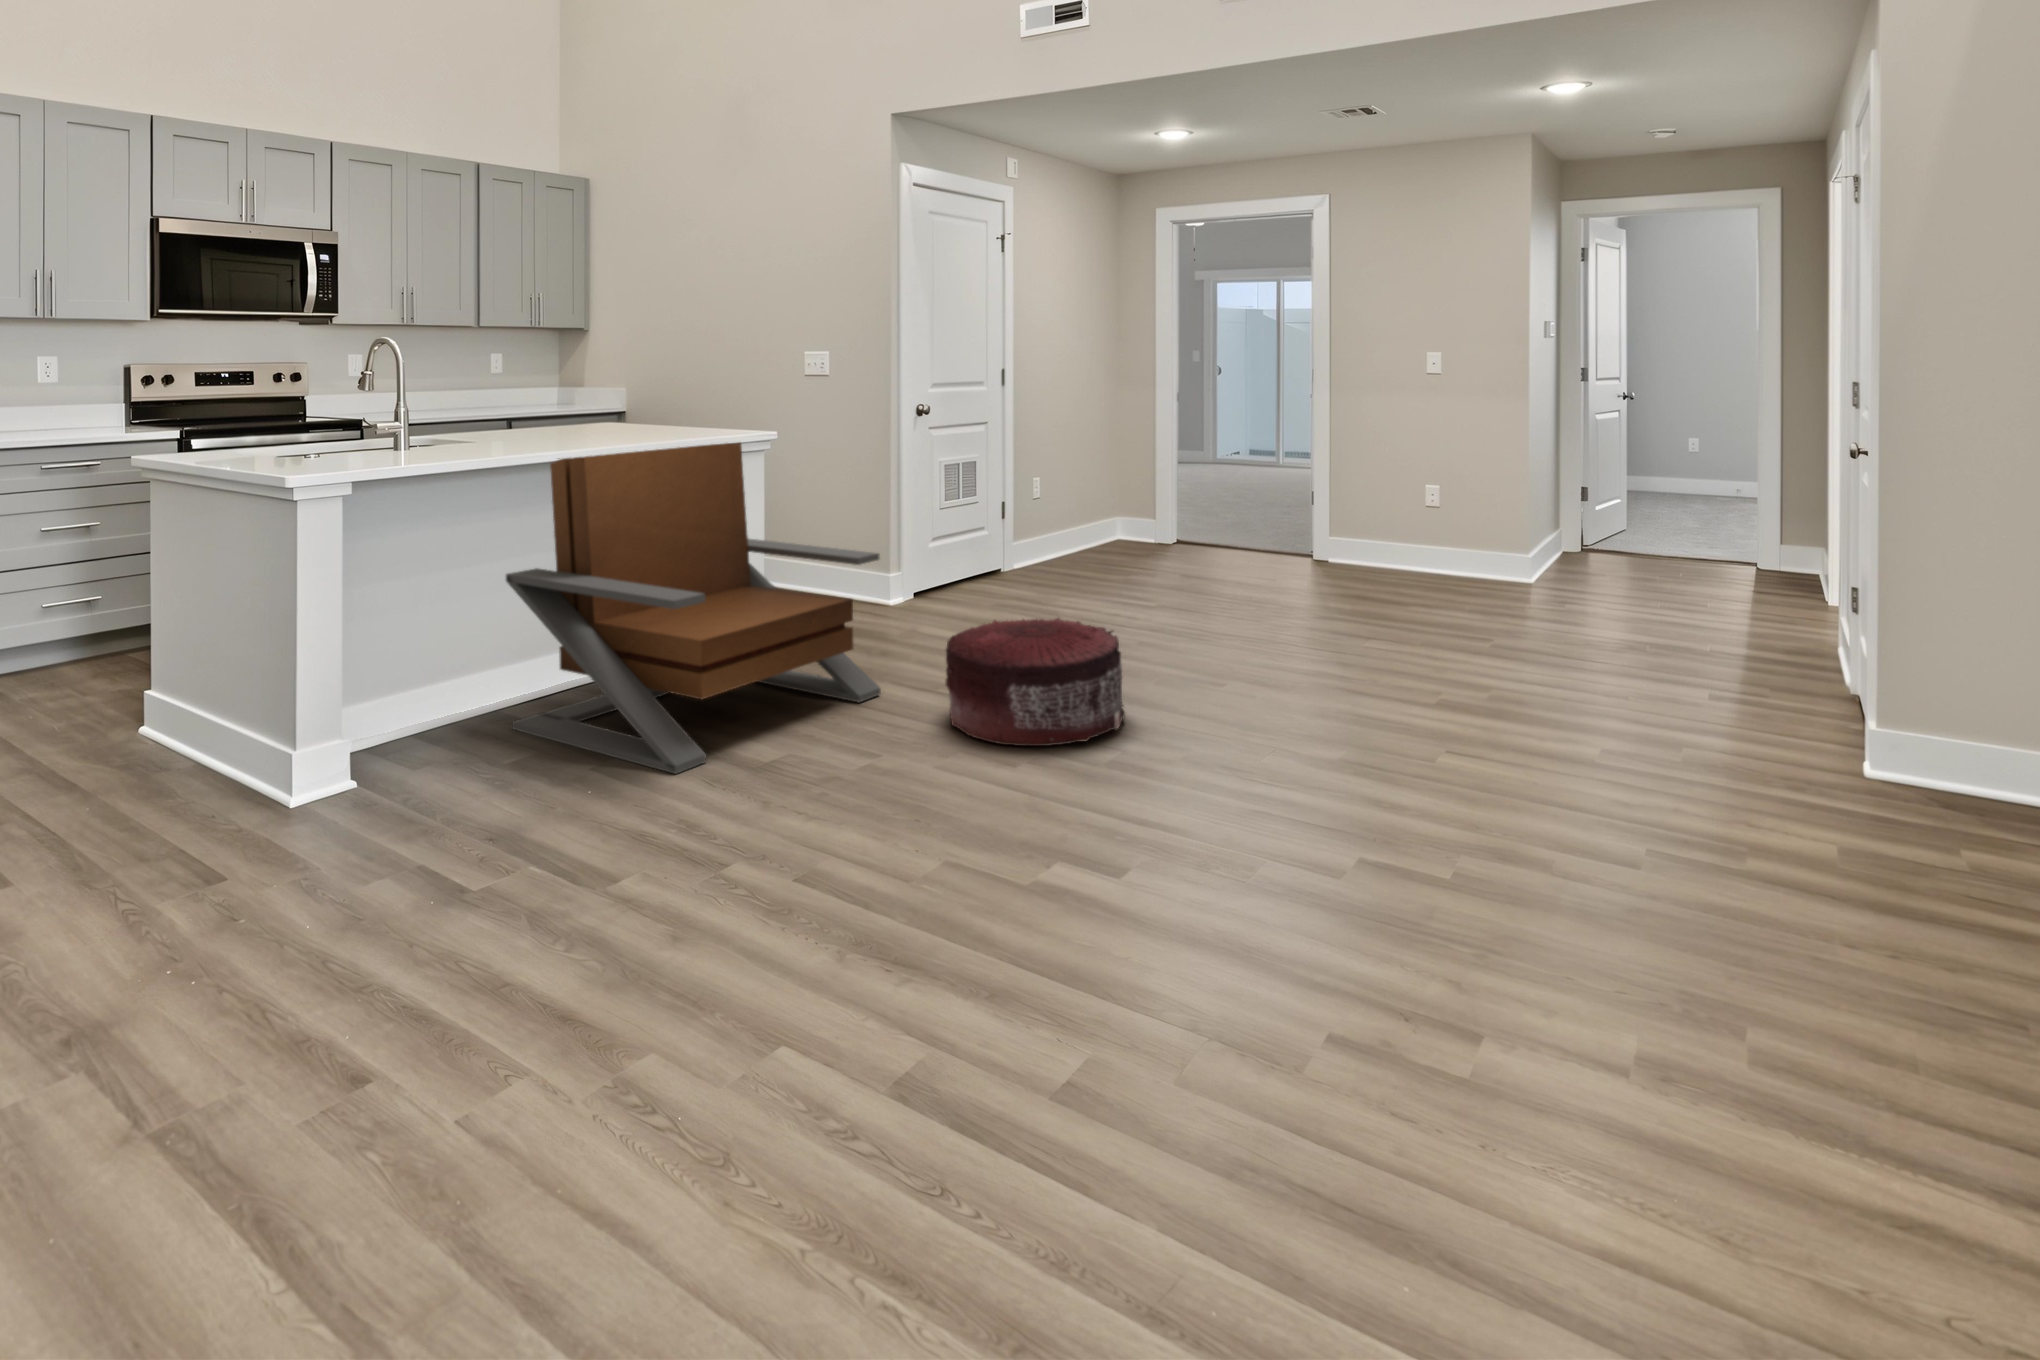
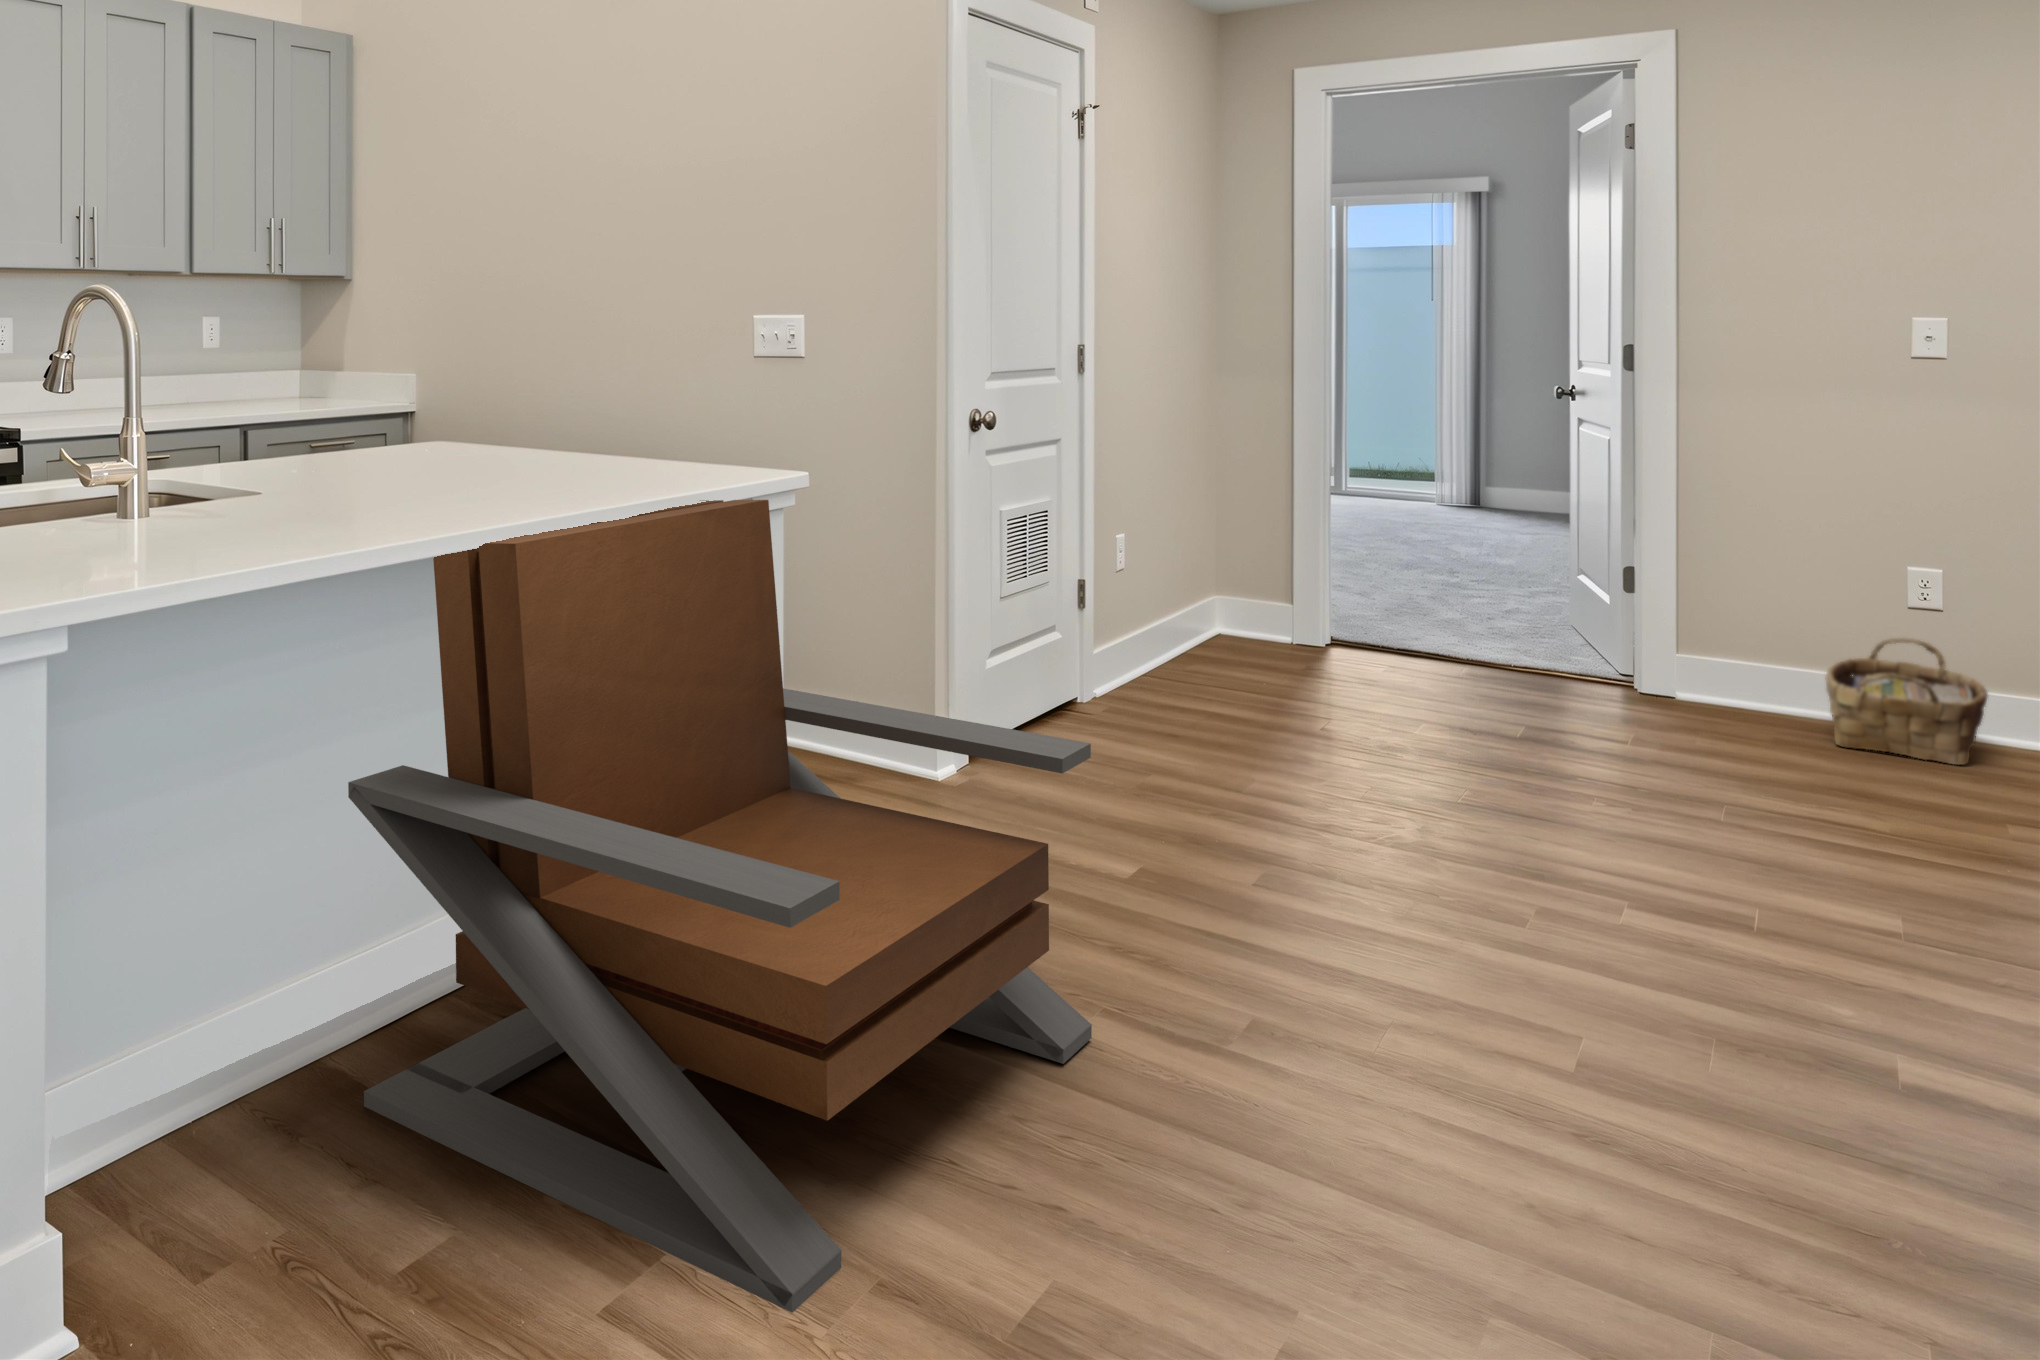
woven basket: none [1380,522,1452,586] -> present [1826,638,1988,765]
pouf: present [946,618,1125,746] -> none [1295,898,1778,1265]

